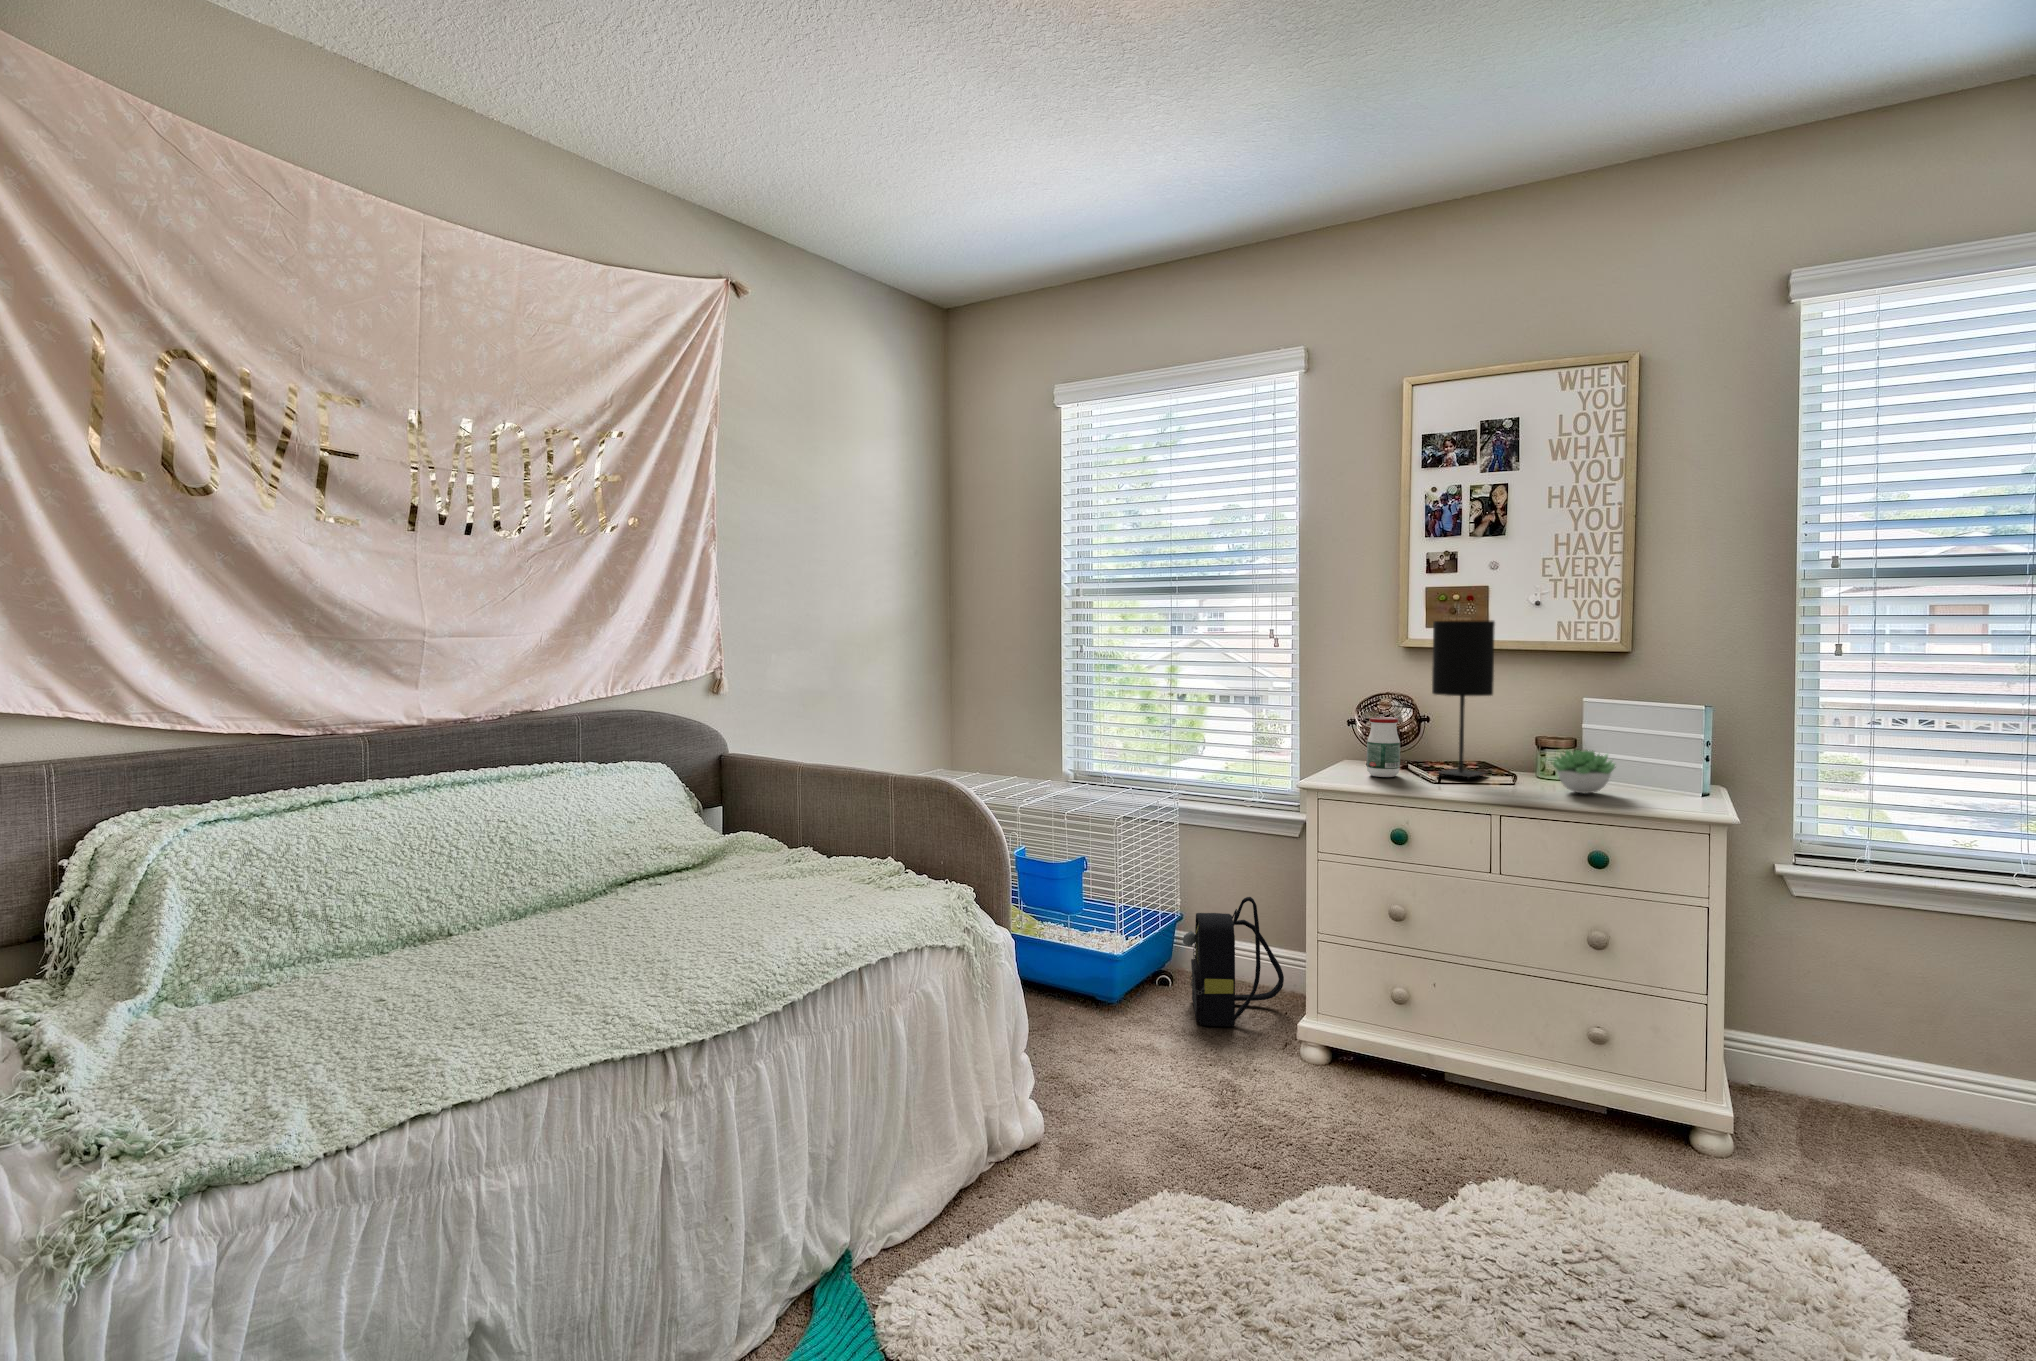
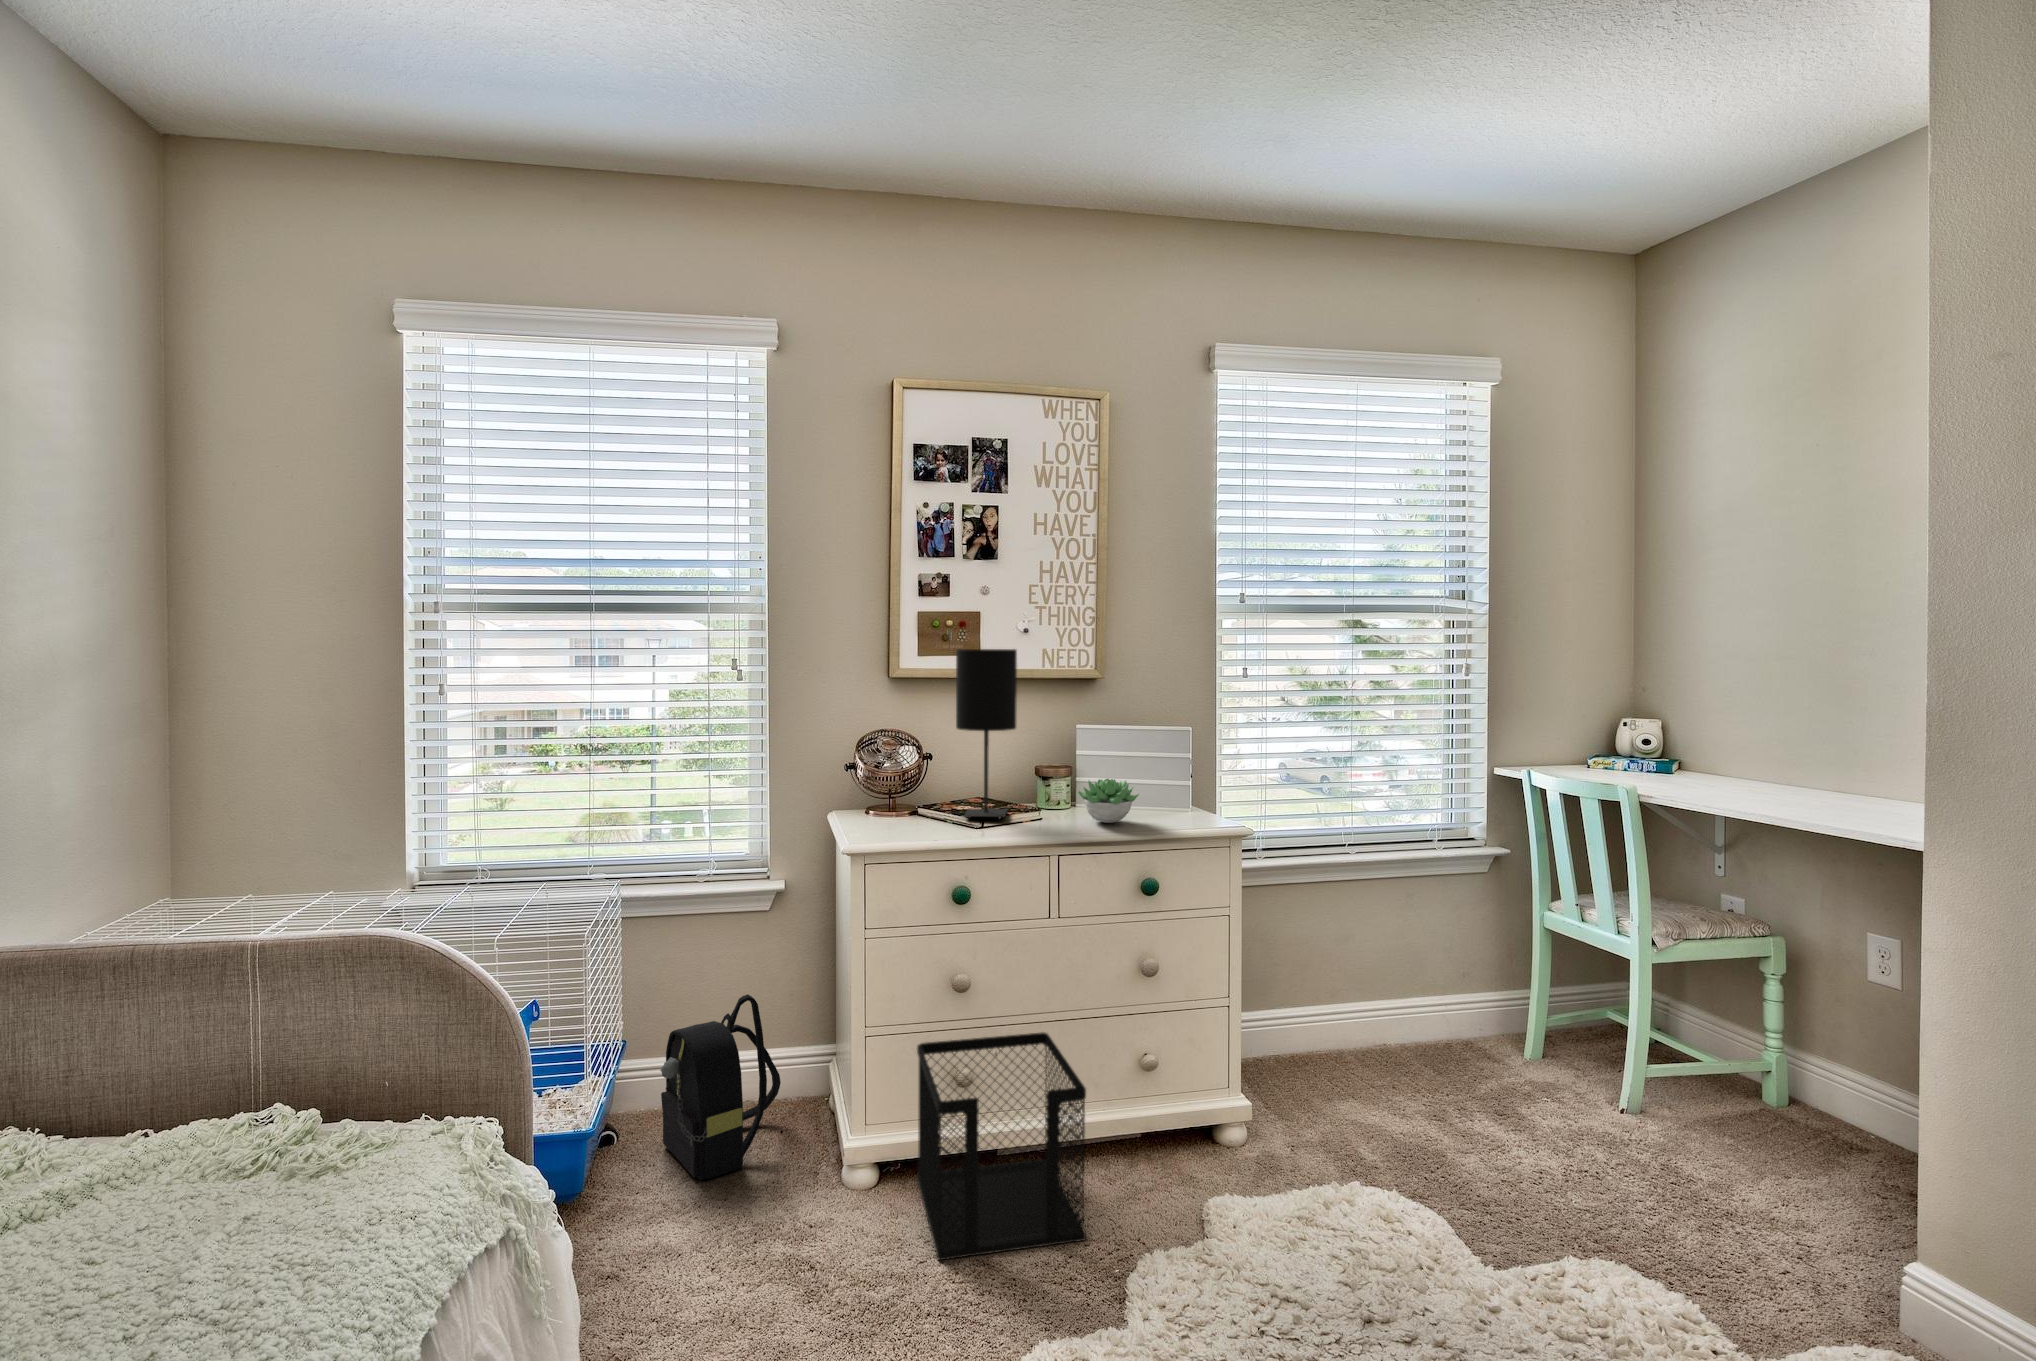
jar: present [1367,717,1400,777] -> none [898,759,934,828]
wastebasket: none [1326,957,1484,1155] -> present [917,1032,1086,1260]

